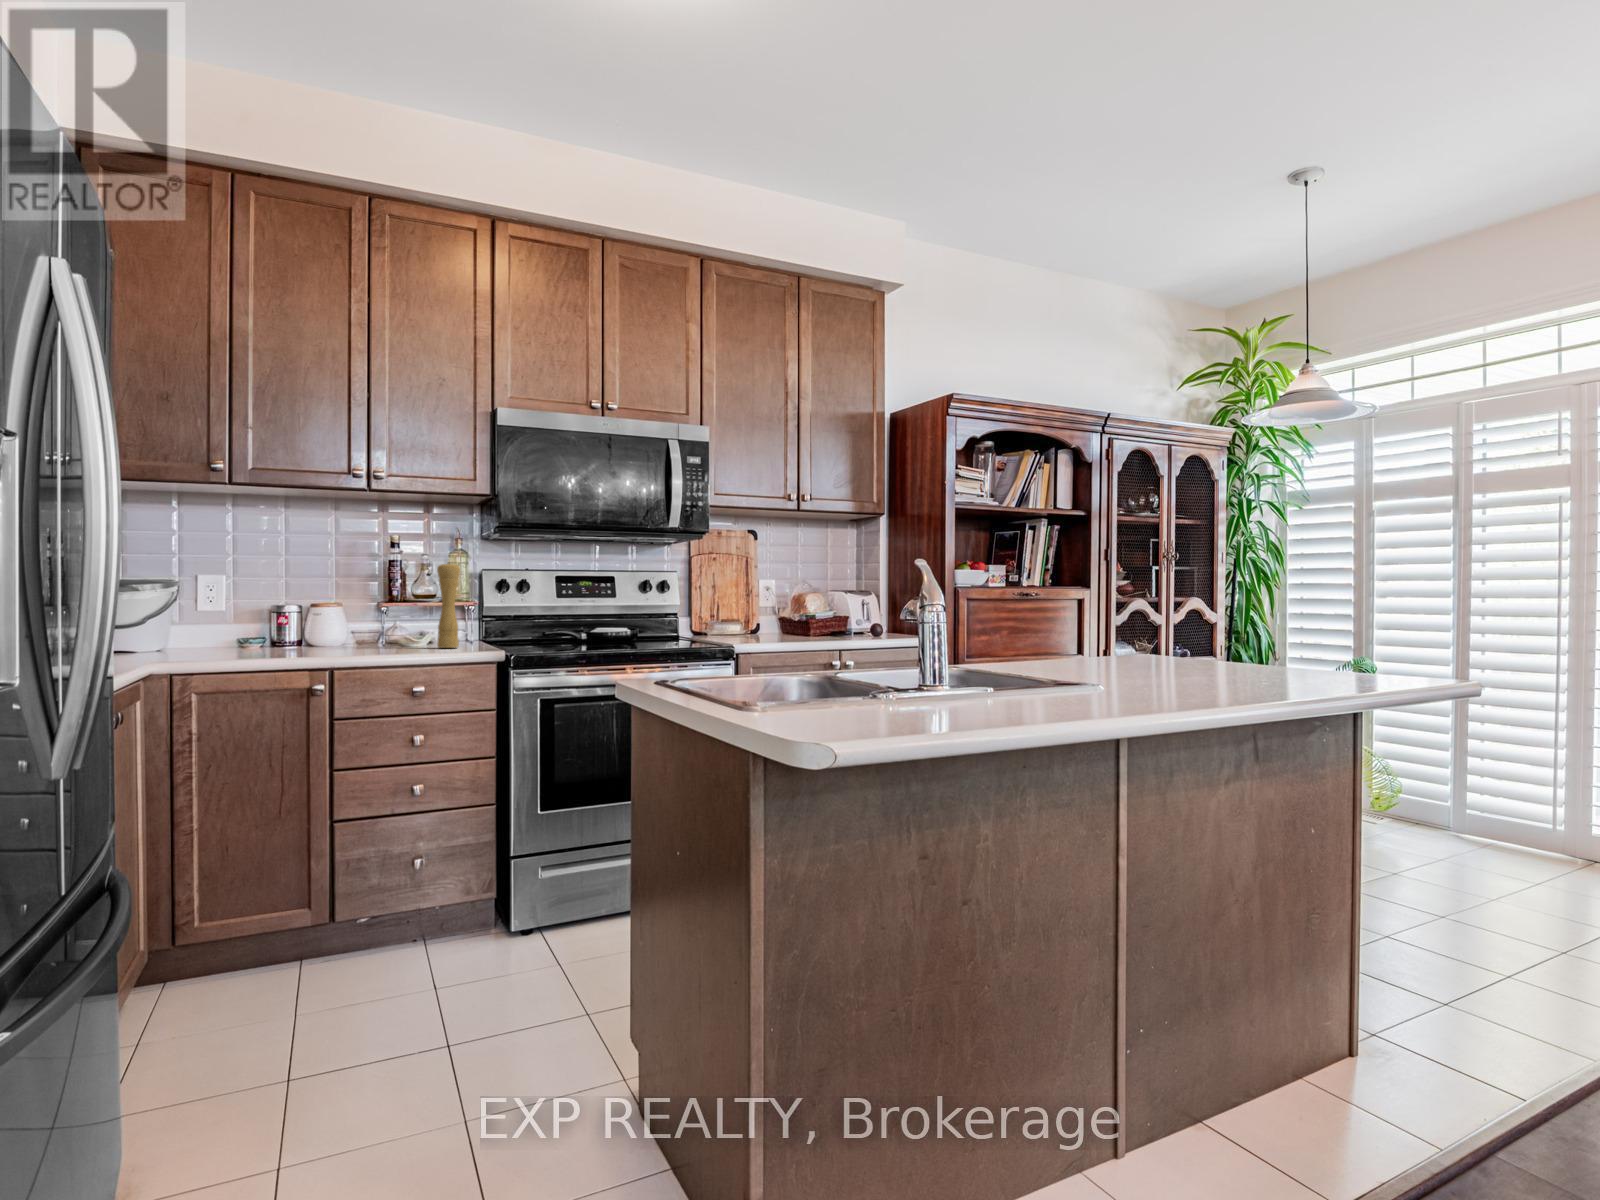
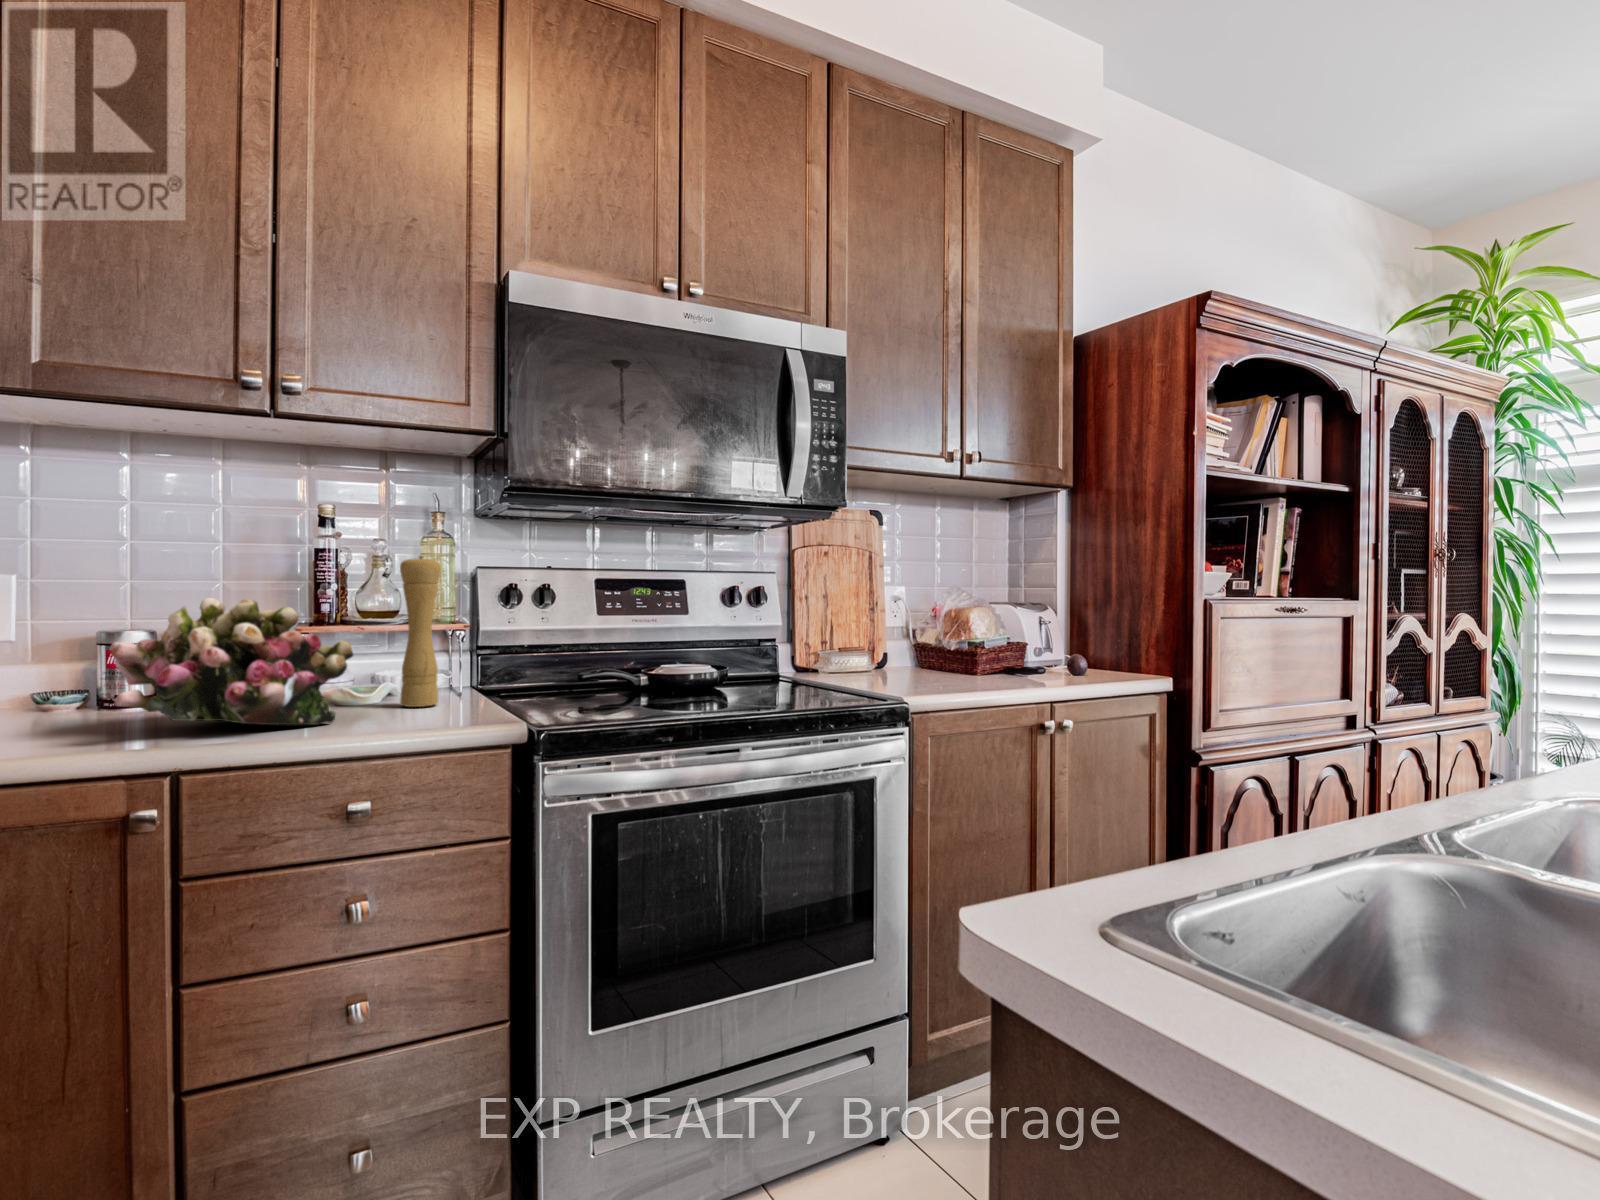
flower arrangement: none [292,585,412,652] -> present [109,598,353,725]

